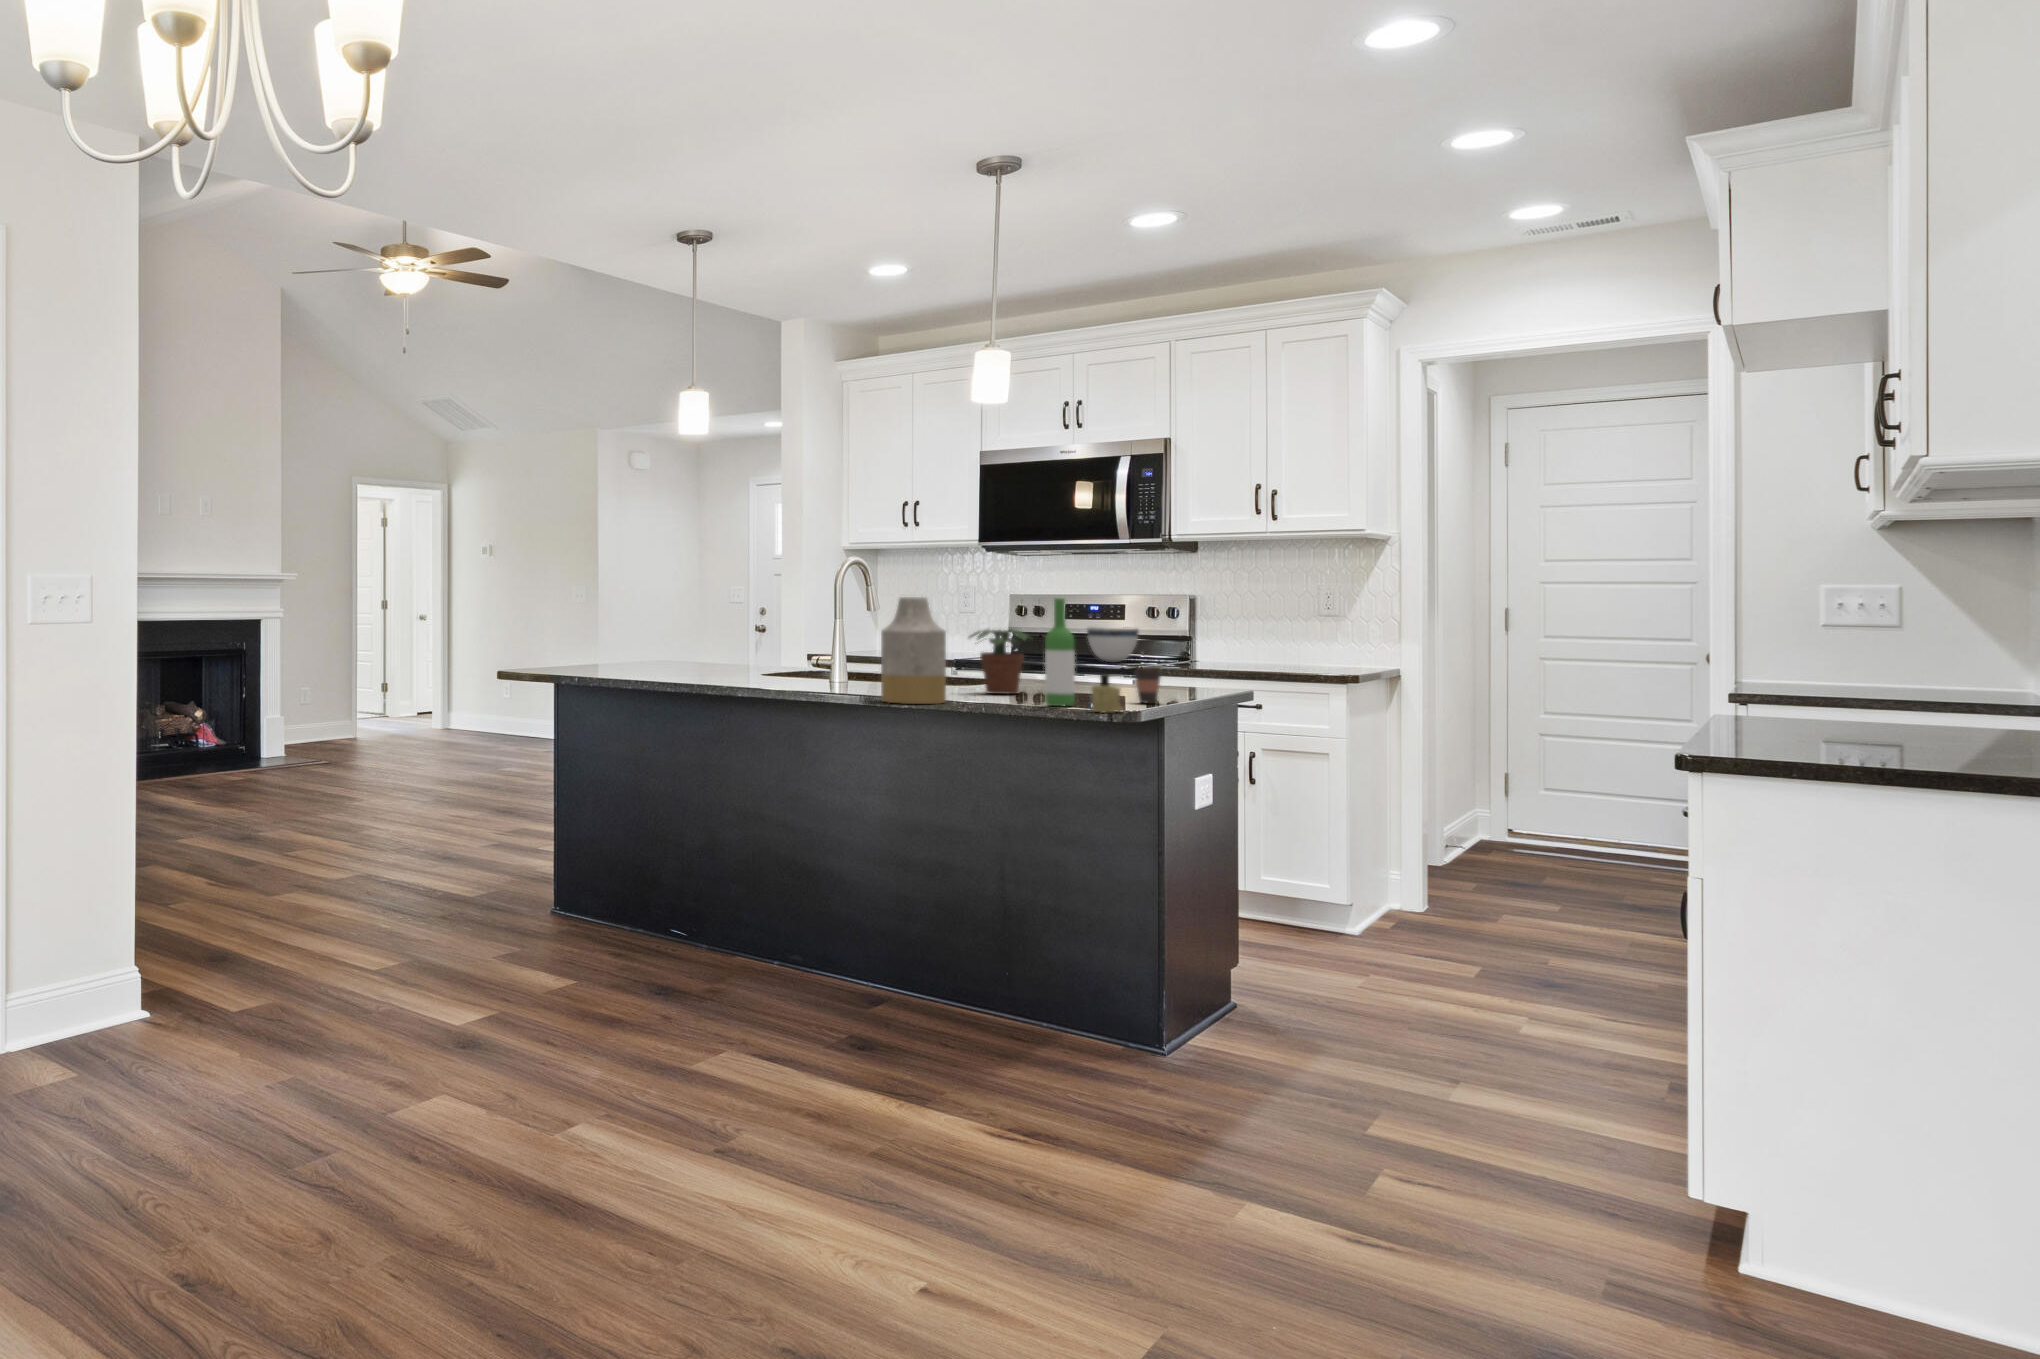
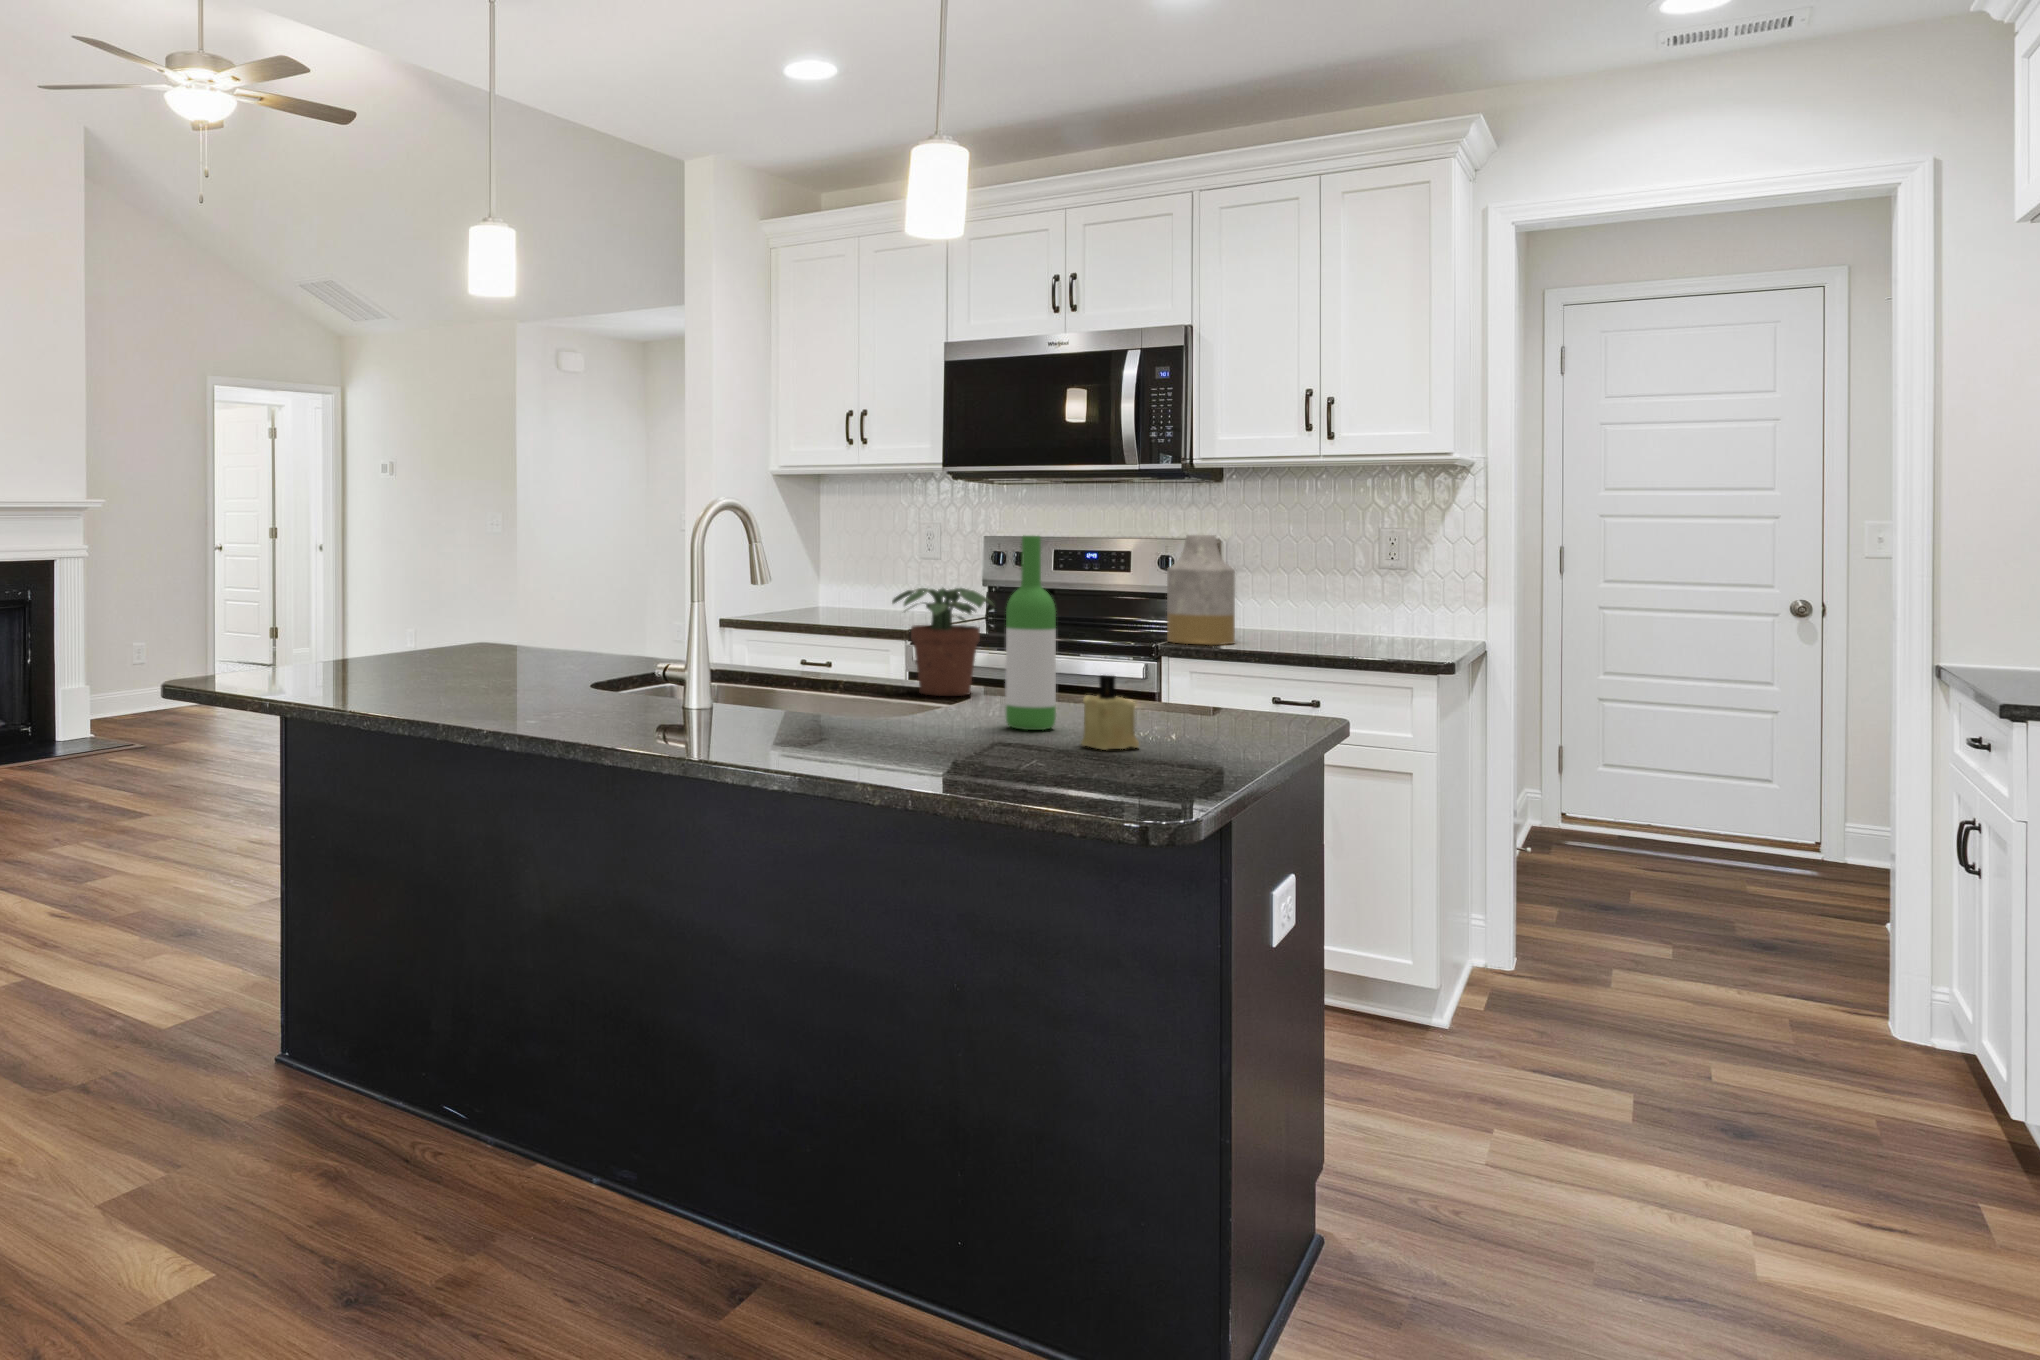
vase: present [881,597,946,704] -> present [1167,535,1235,645]
bowl: present [1086,627,1139,662] -> none [1081,581,1149,629]
coffee cup: present [1134,667,1161,703] -> none [1153,656,1202,721]

